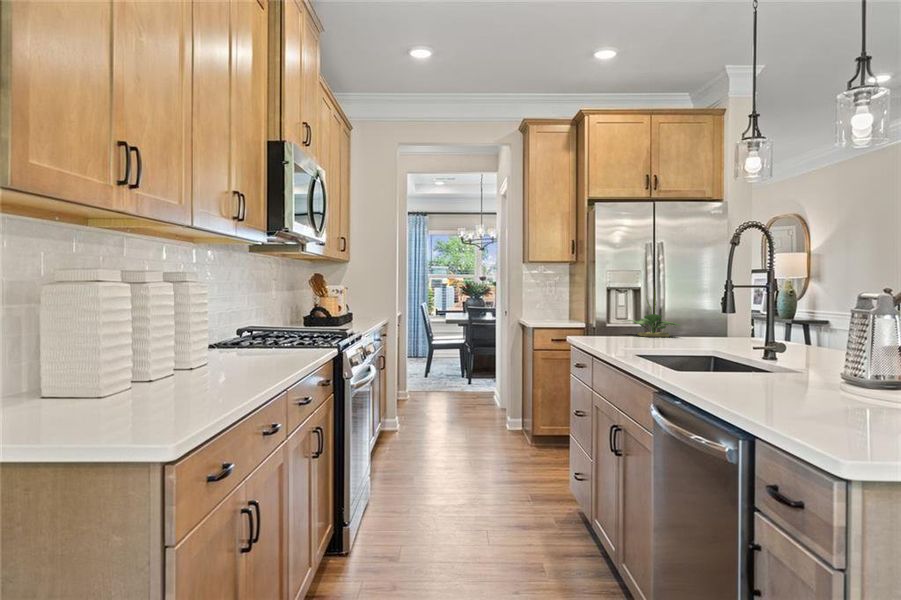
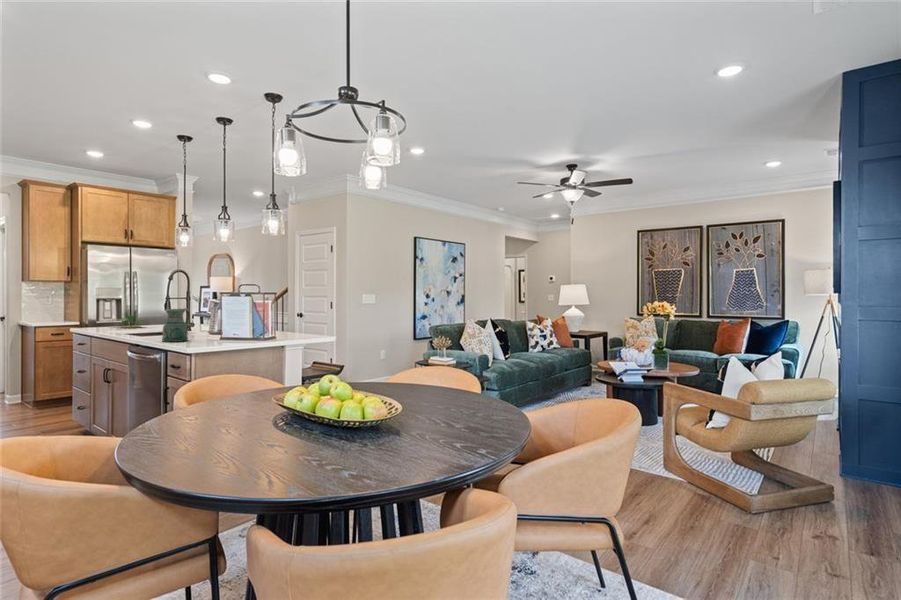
ceramic pitcher: none [722,296,797,394] -> present [162,308,190,342]

